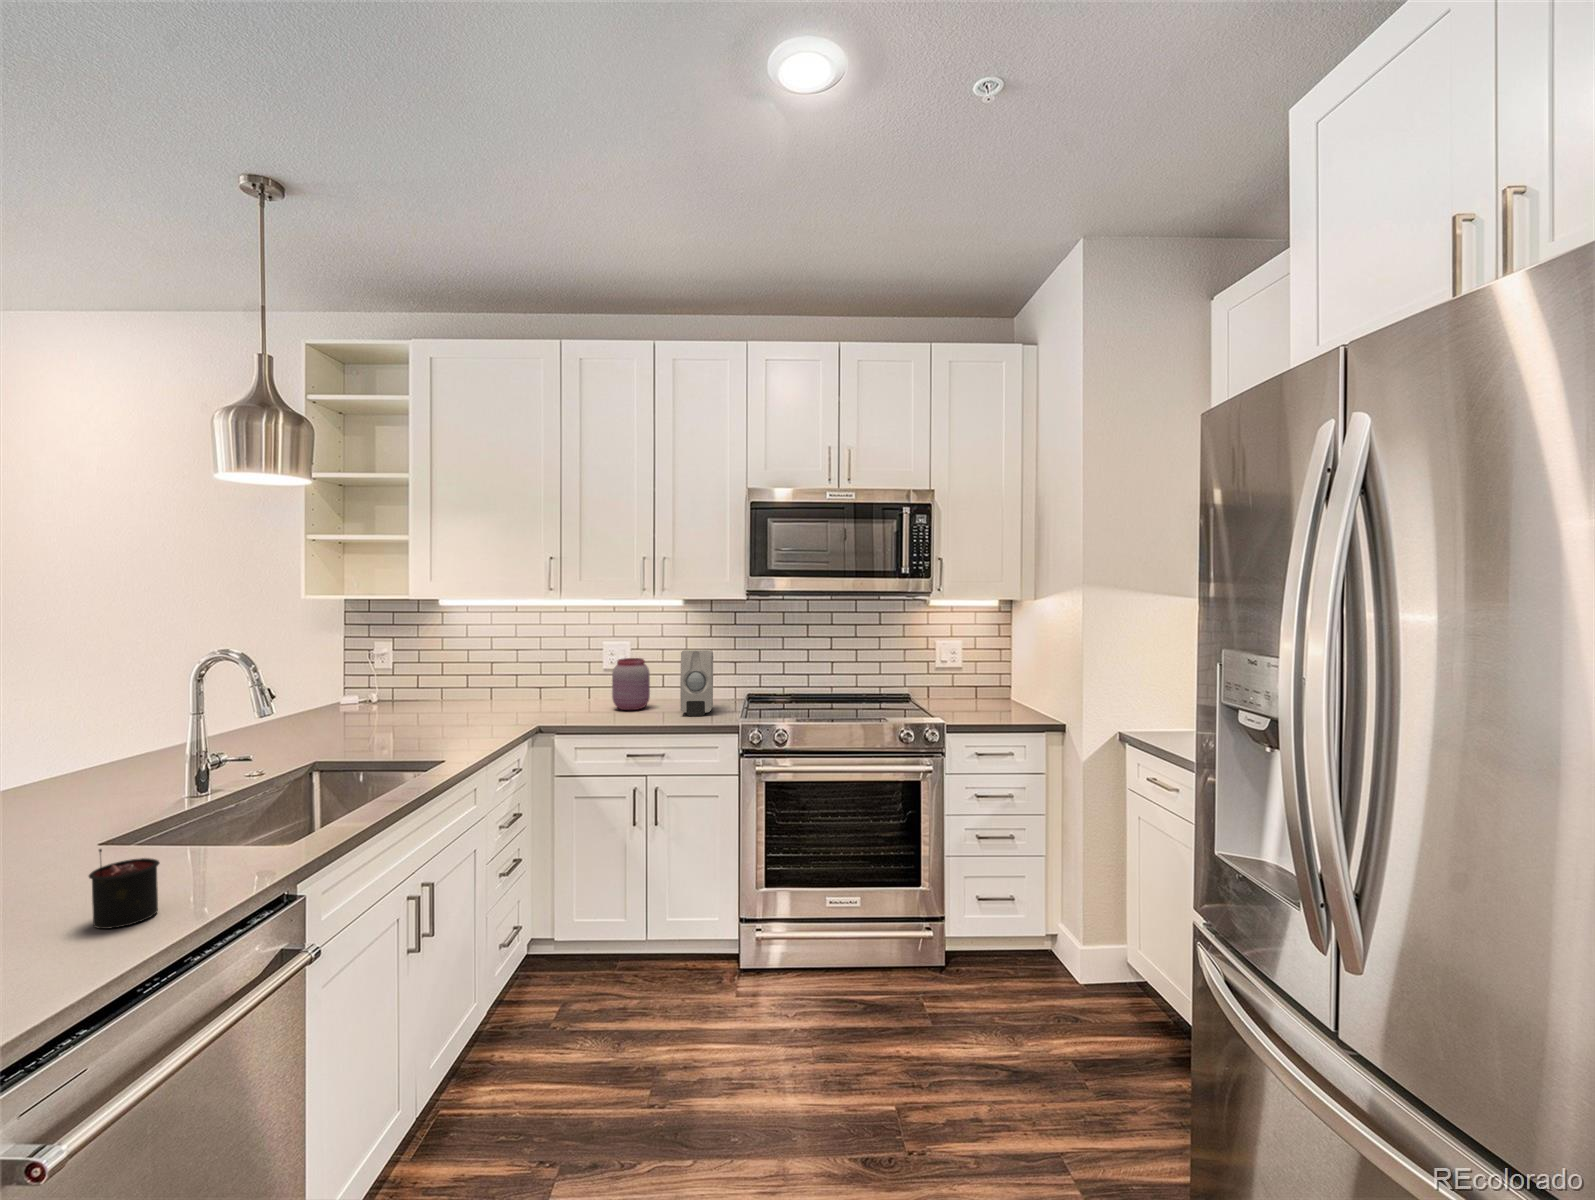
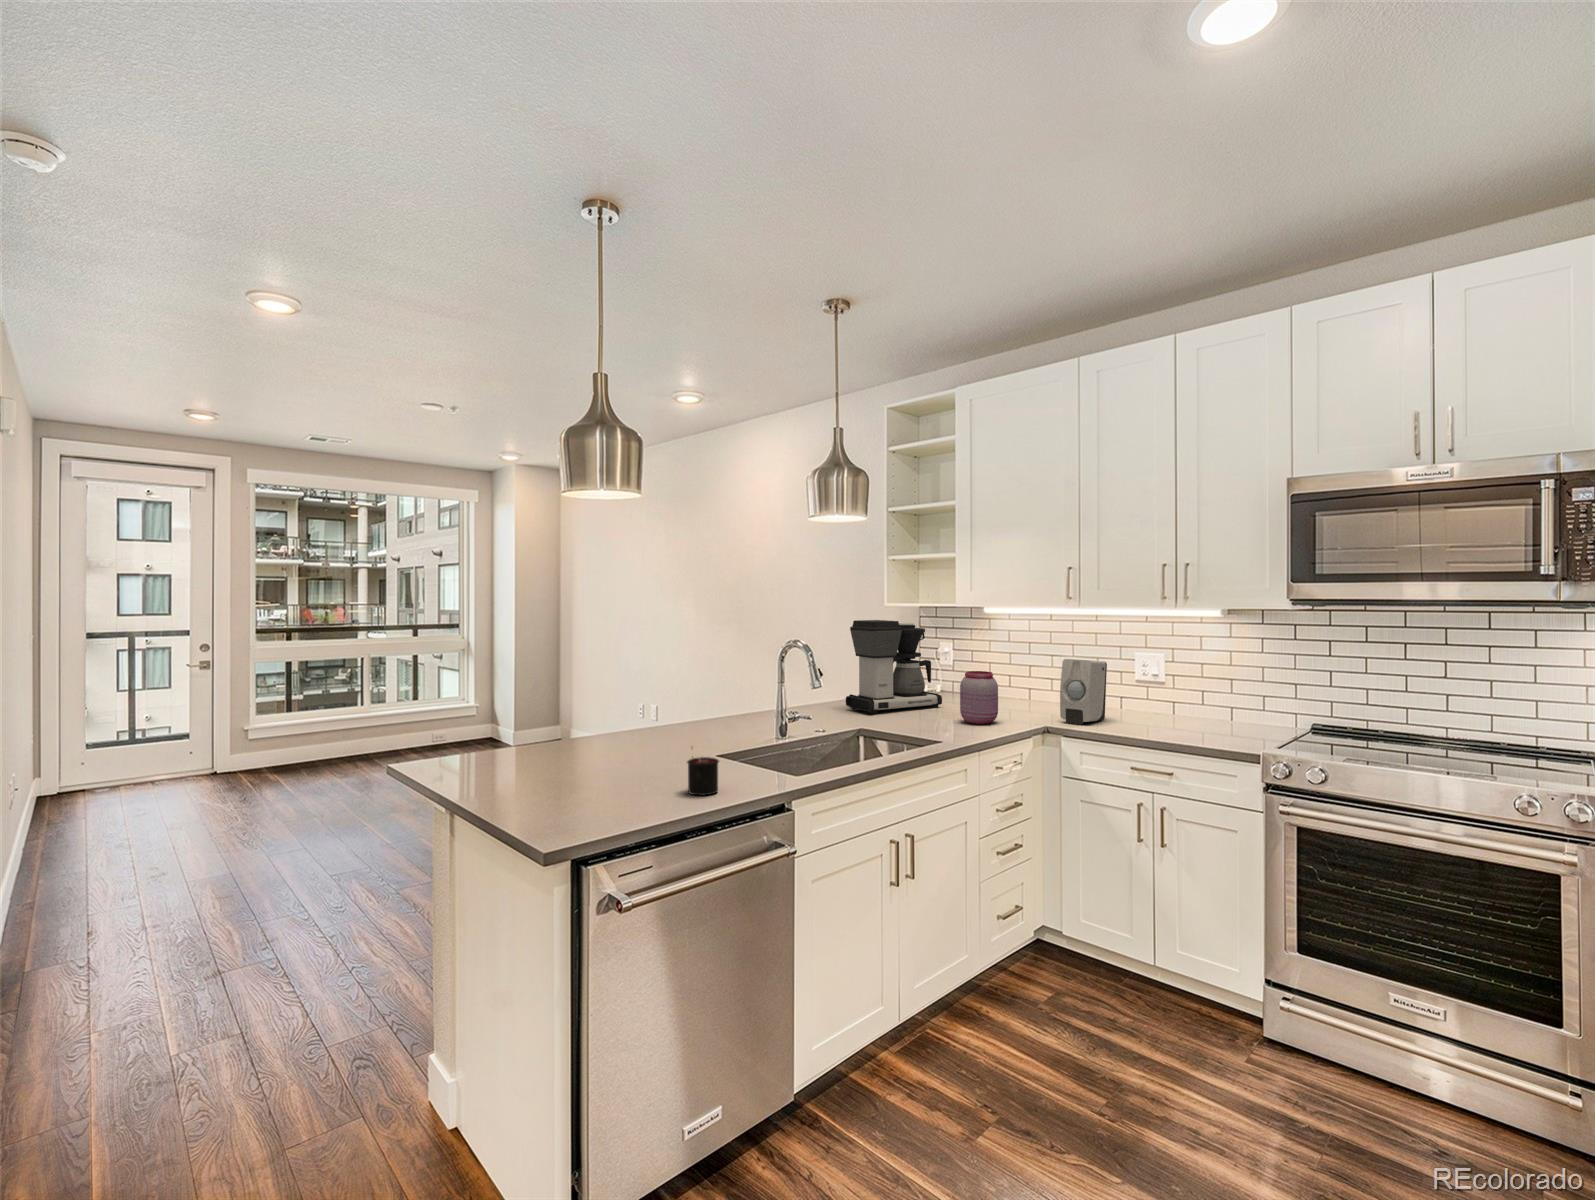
coffee maker: none [255,620,394,743] -> present [846,620,942,714]
soap dispenser: present [680,650,713,716] -> present [1060,659,1107,725]
jar: present [612,658,650,710] -> present [960,671,998,724]

